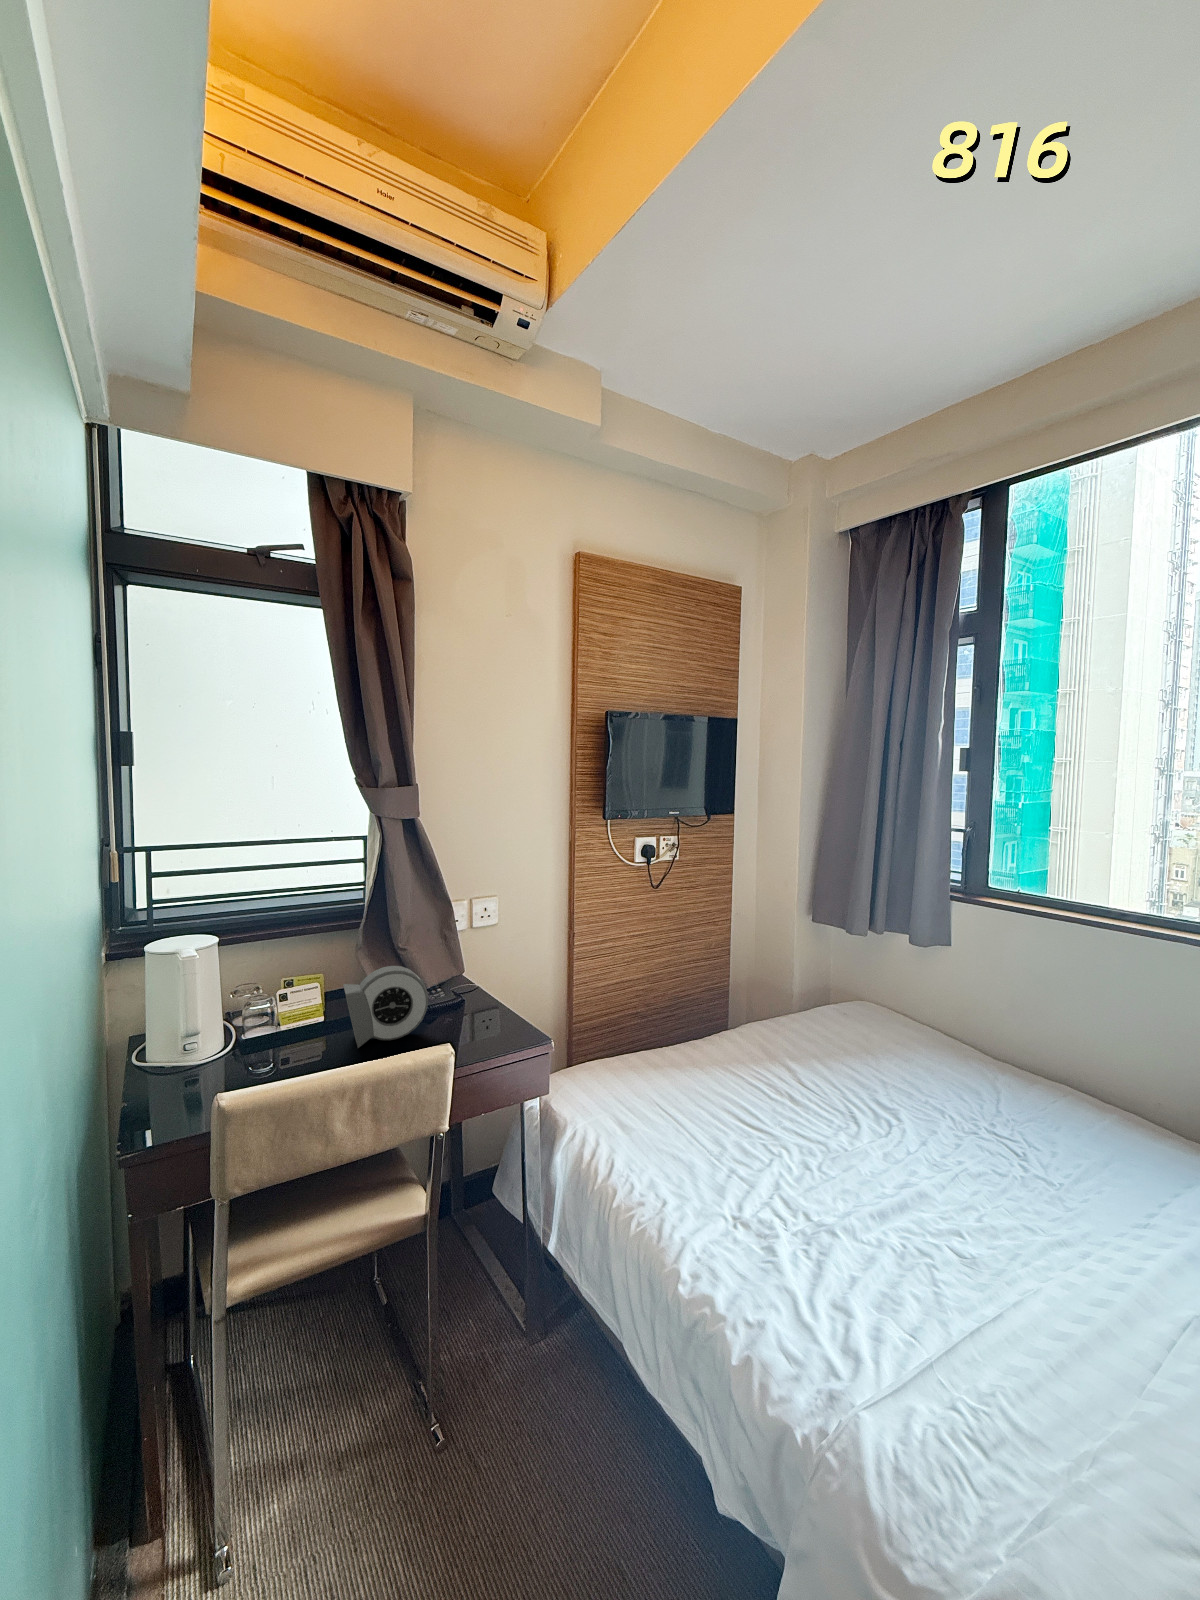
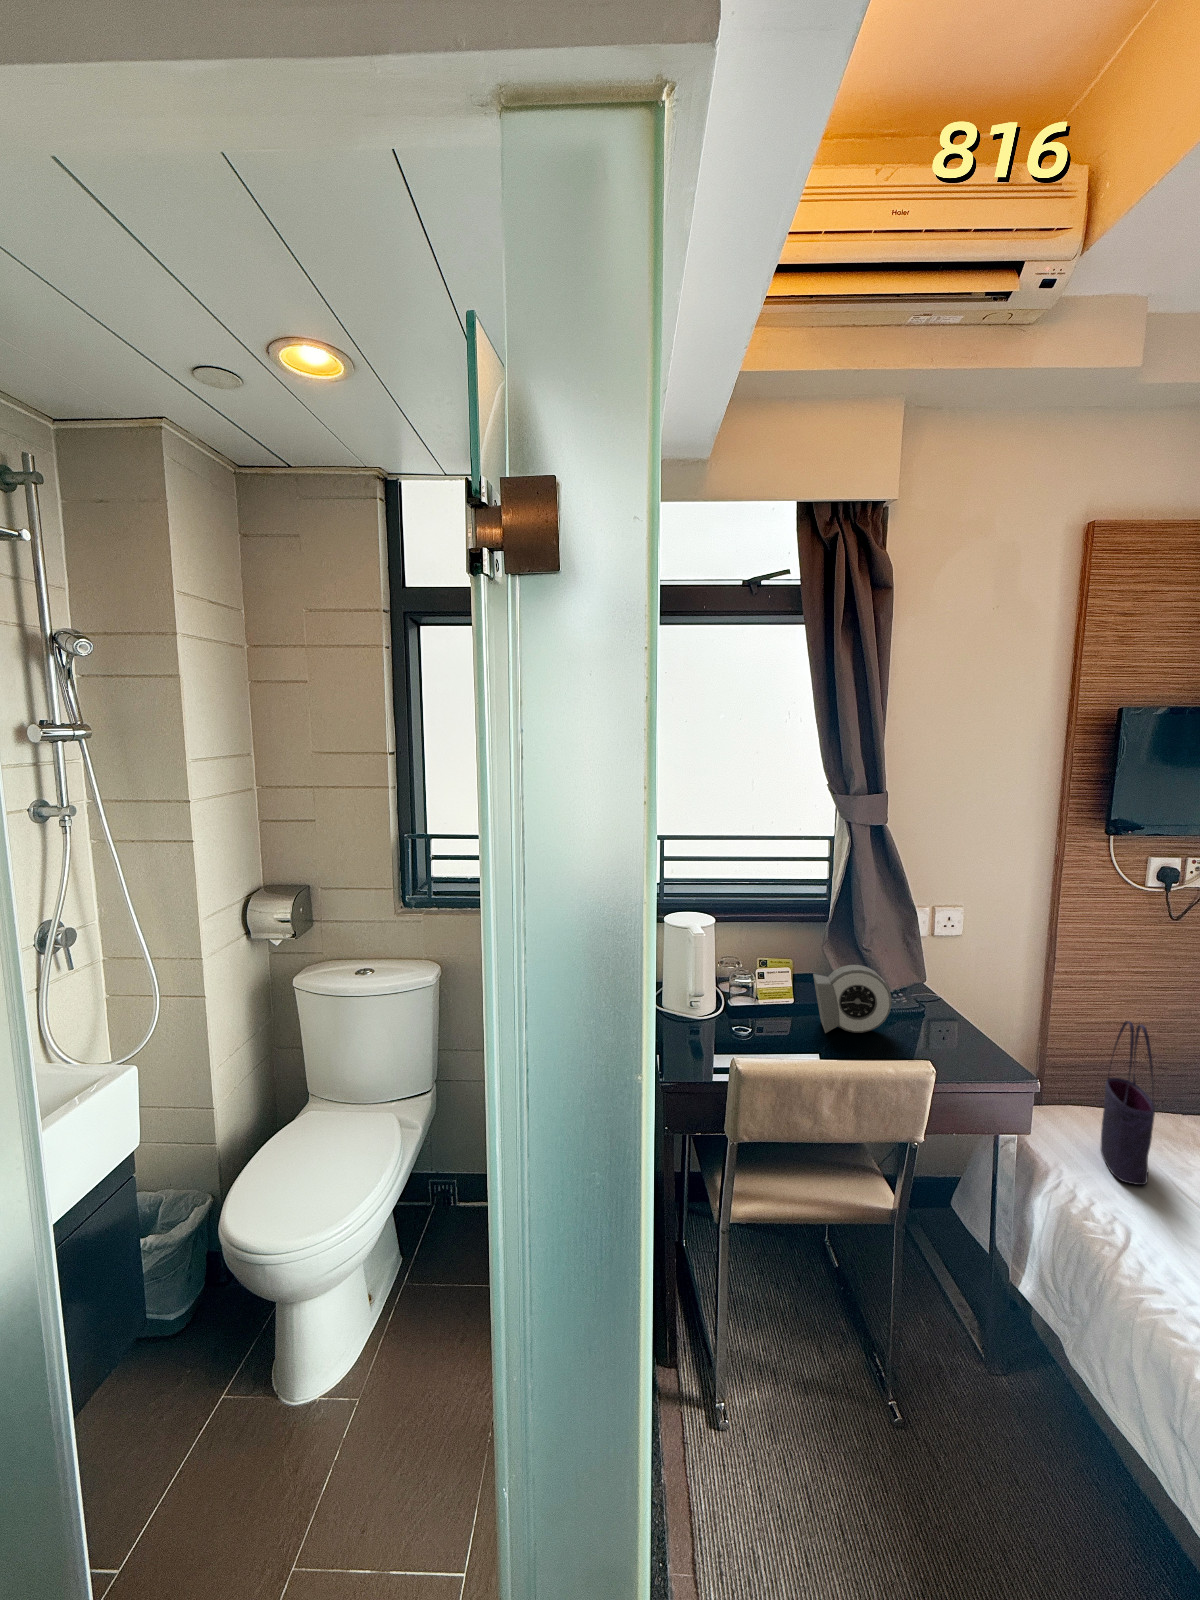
tote bag: none [616,975,654,1123] -> present [1101,1021,1155,1185]

